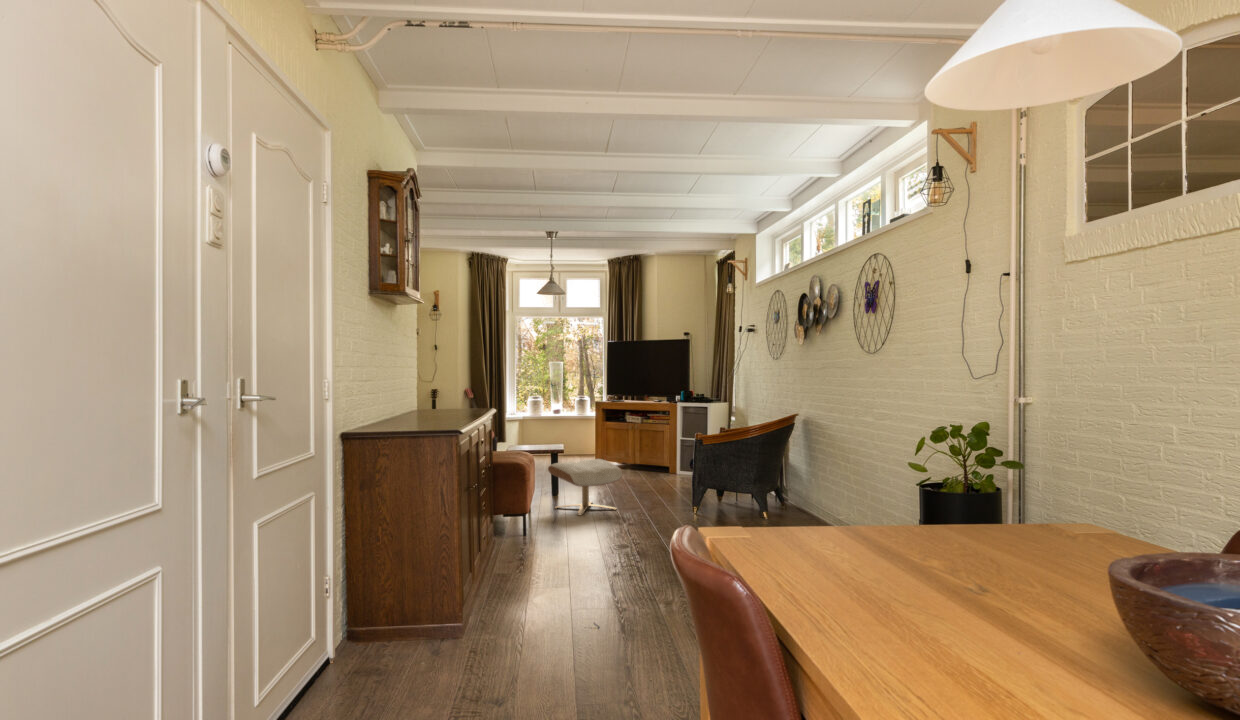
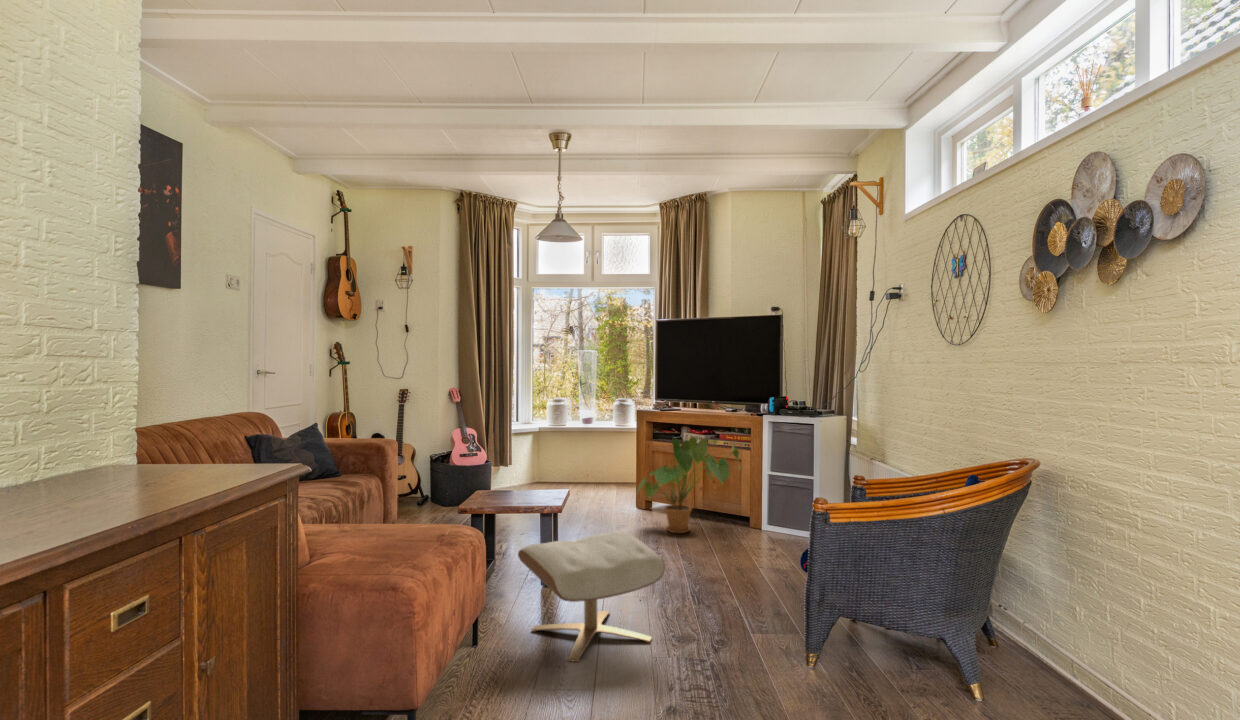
house plant: none [599,417,664,476] -> present [637,437,741,533]

